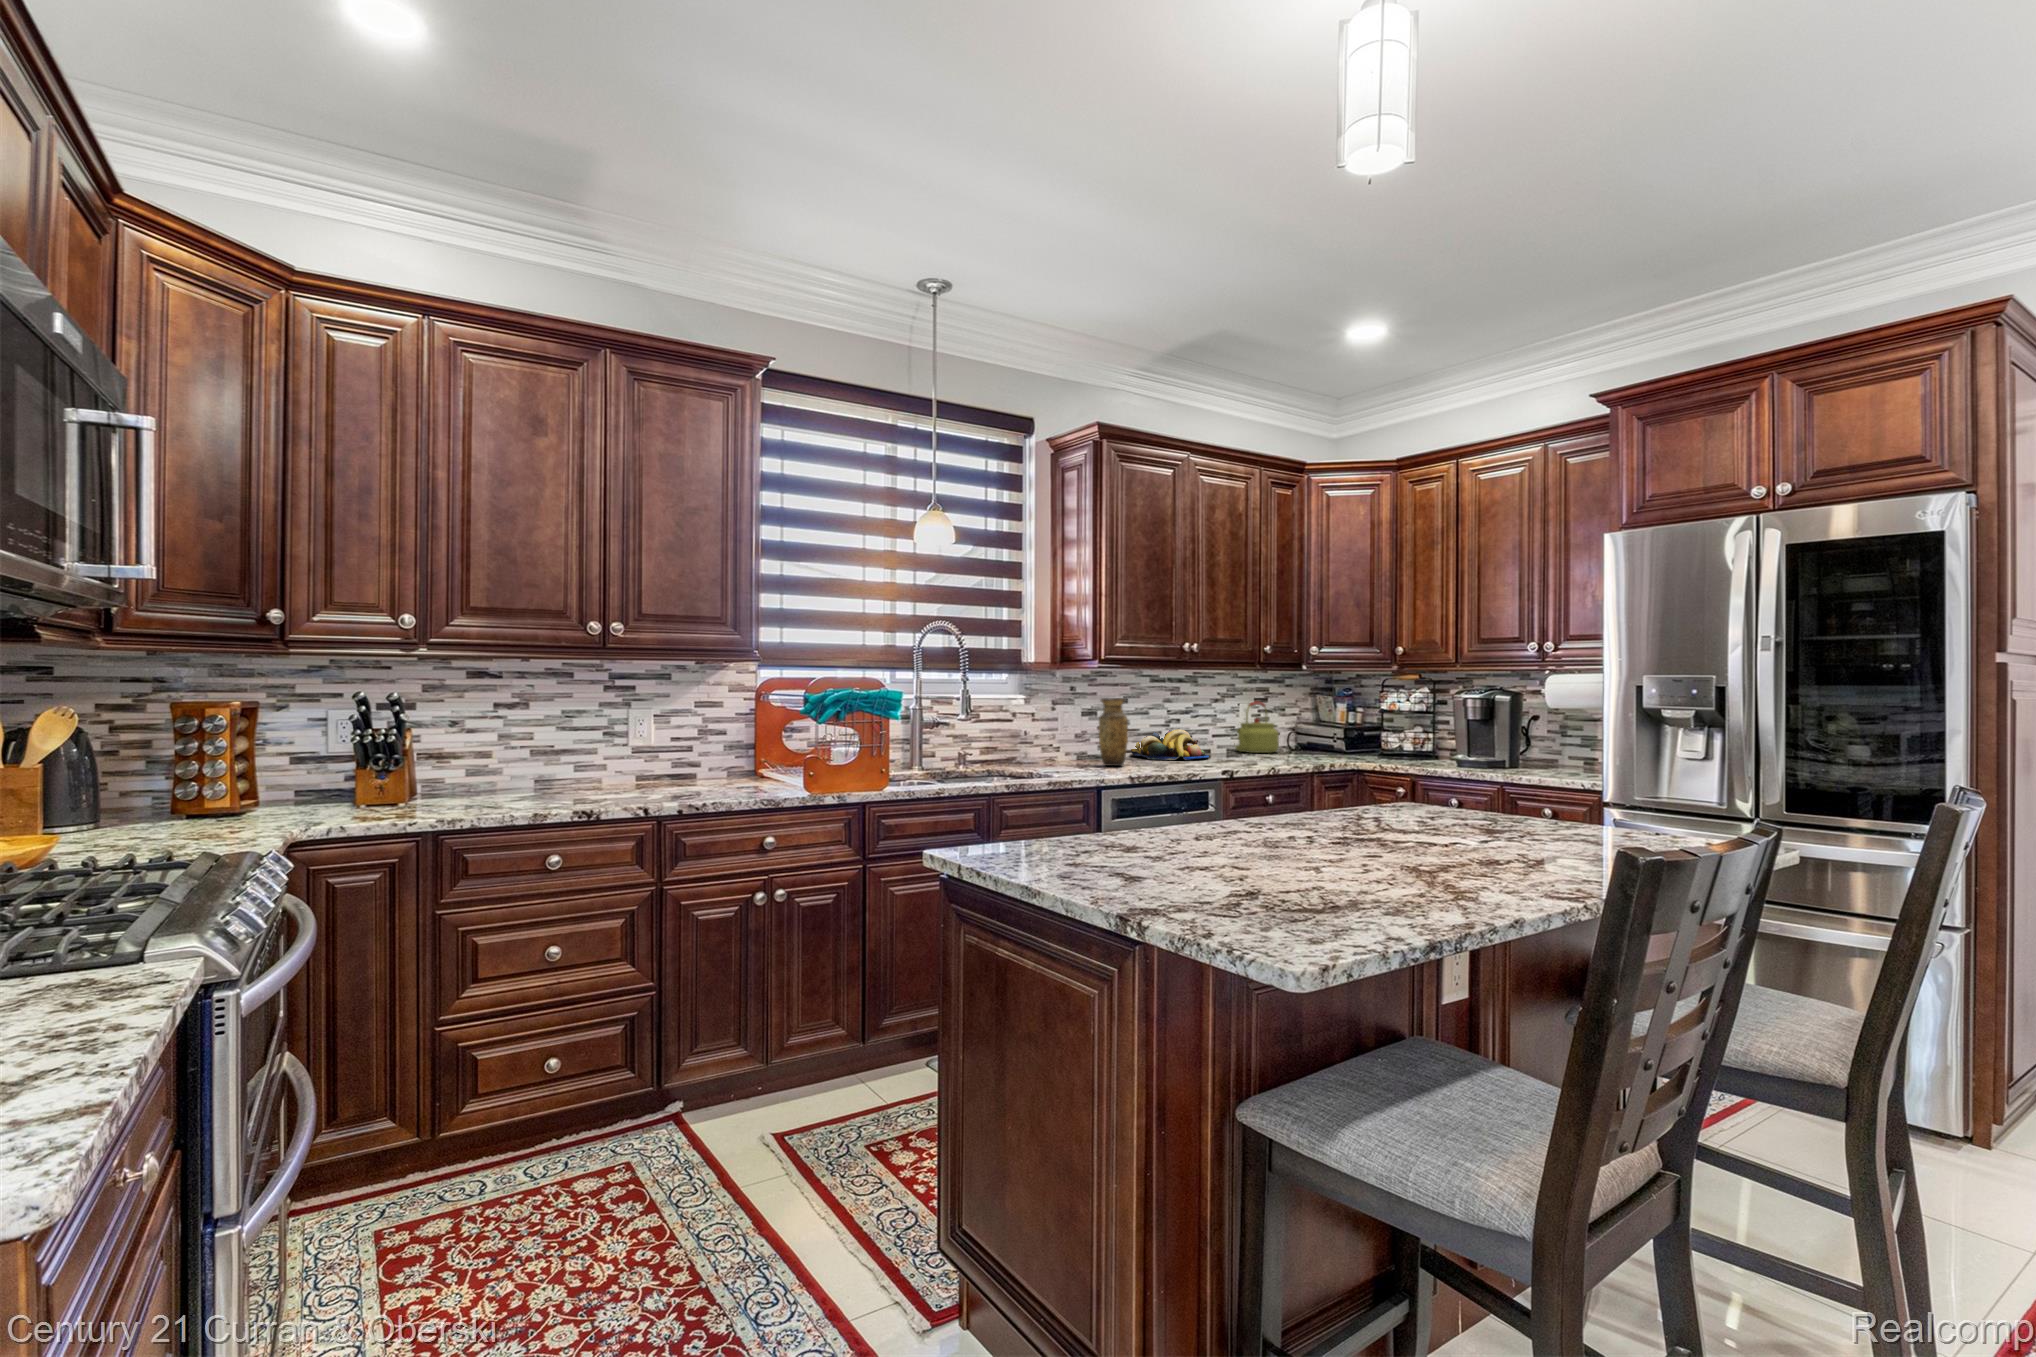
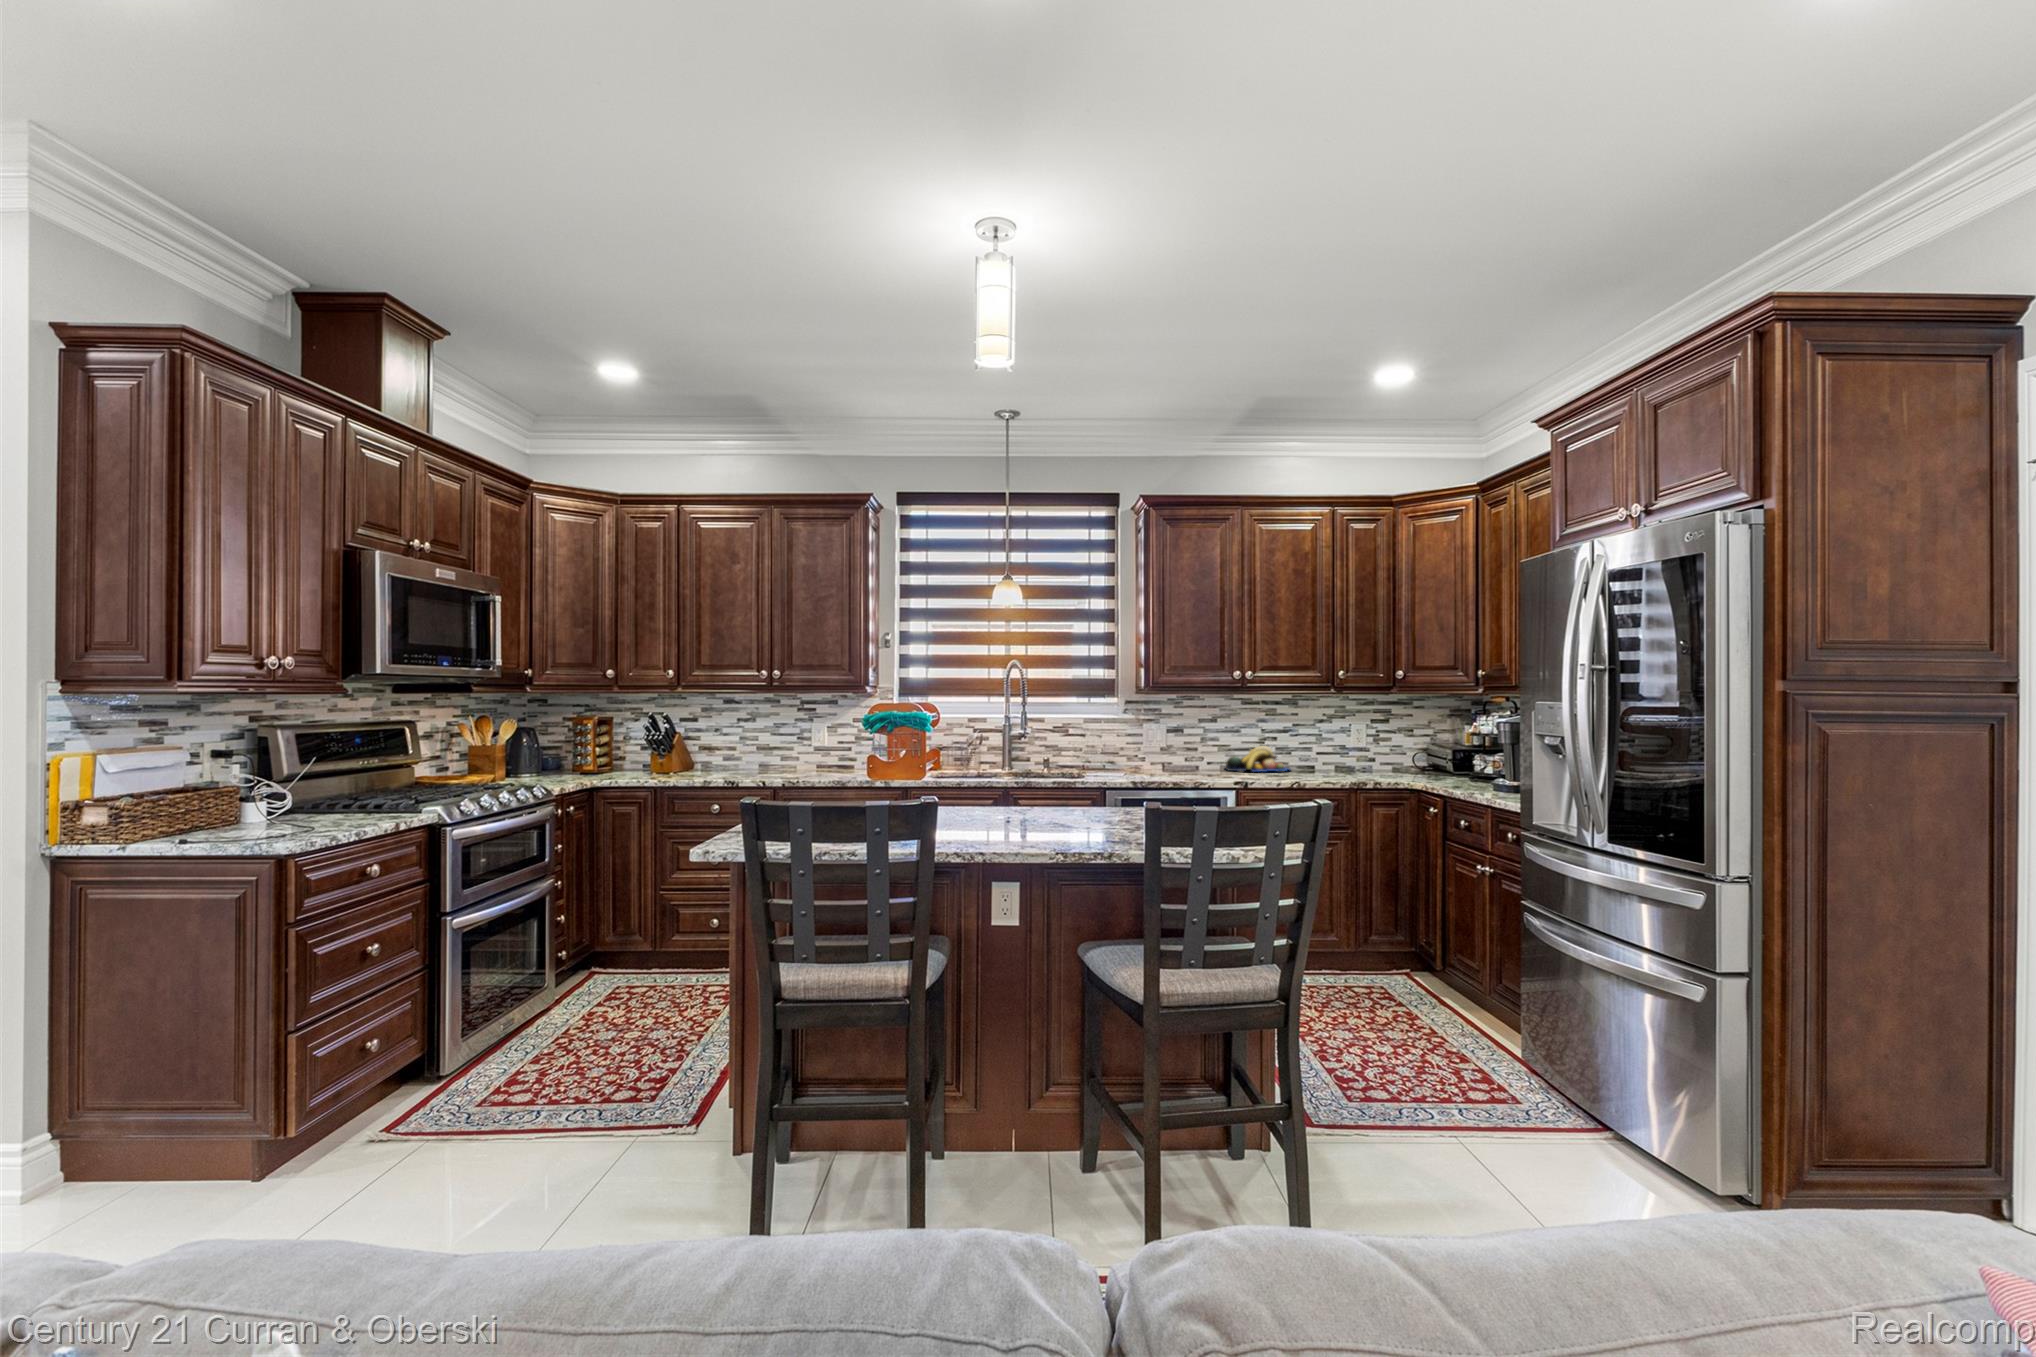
vase: present [1099,698,1128,766] -> none [1154,718,1179,773]
kettle: present [1235,702,1279,753] -> none [1340,723,1391,770]

